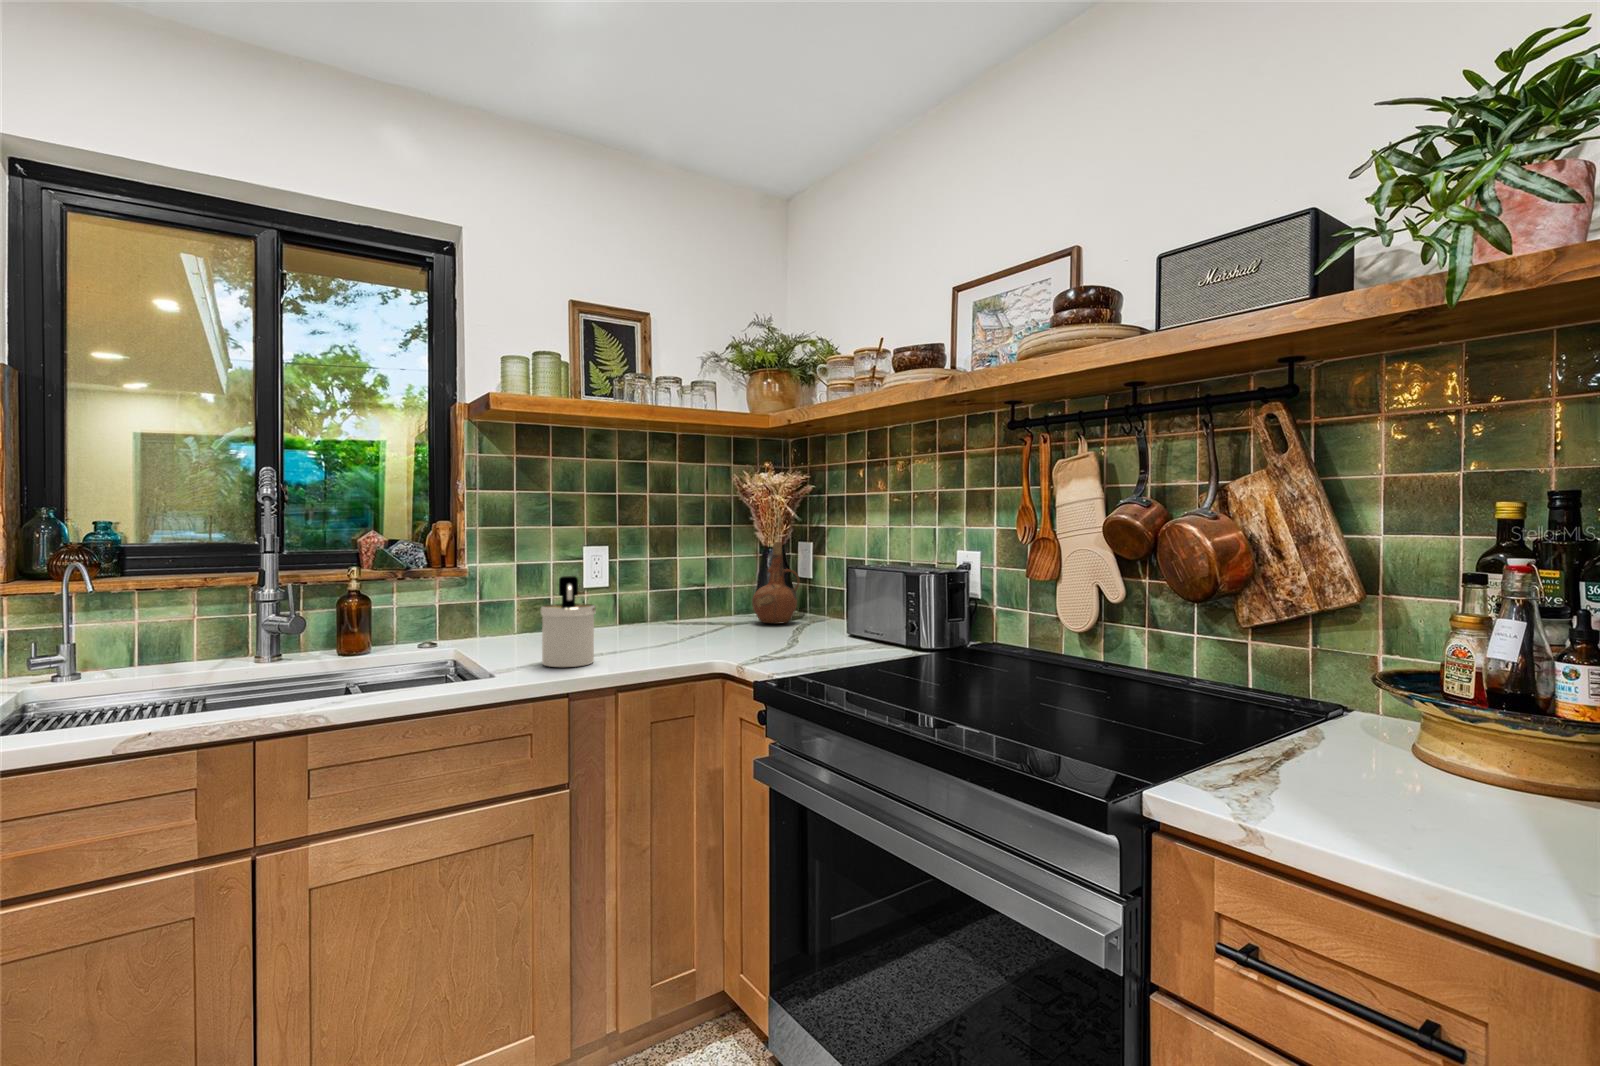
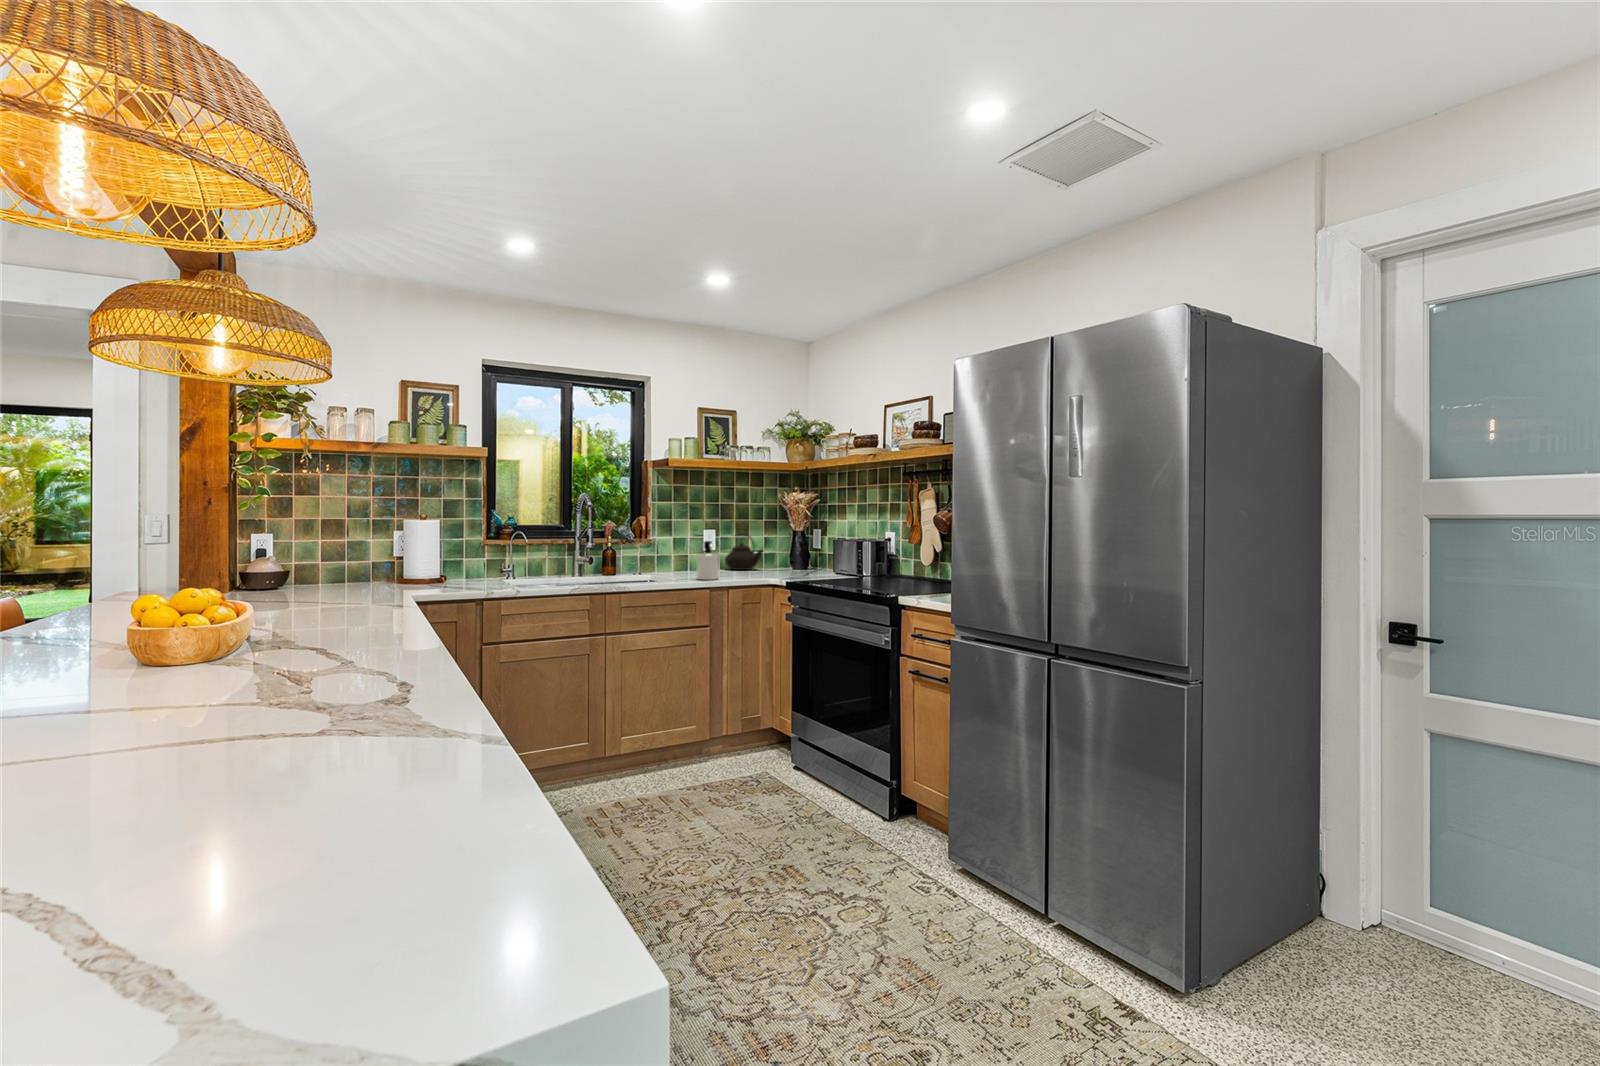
ceramic pitcher: present [752,542,800,623] -> none [789,529,813,570]
teapot: none [627,552,701,624] -> present [725,533,762,570]

